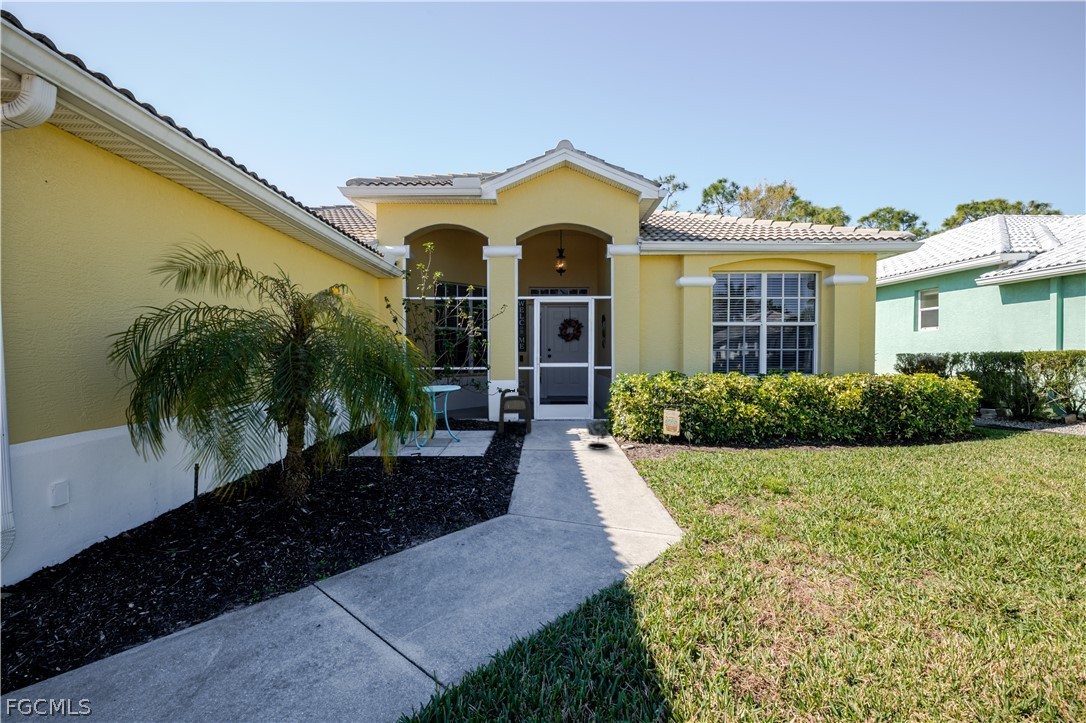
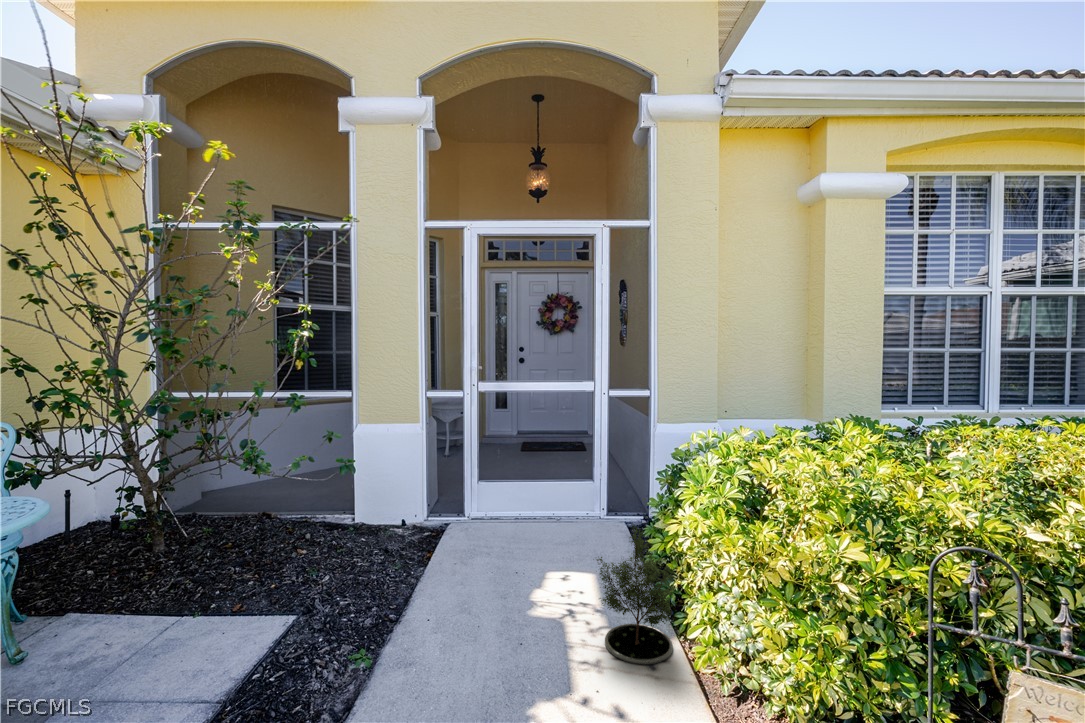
bench: present [499,388,531,433] -> none [350,445,450,578]

